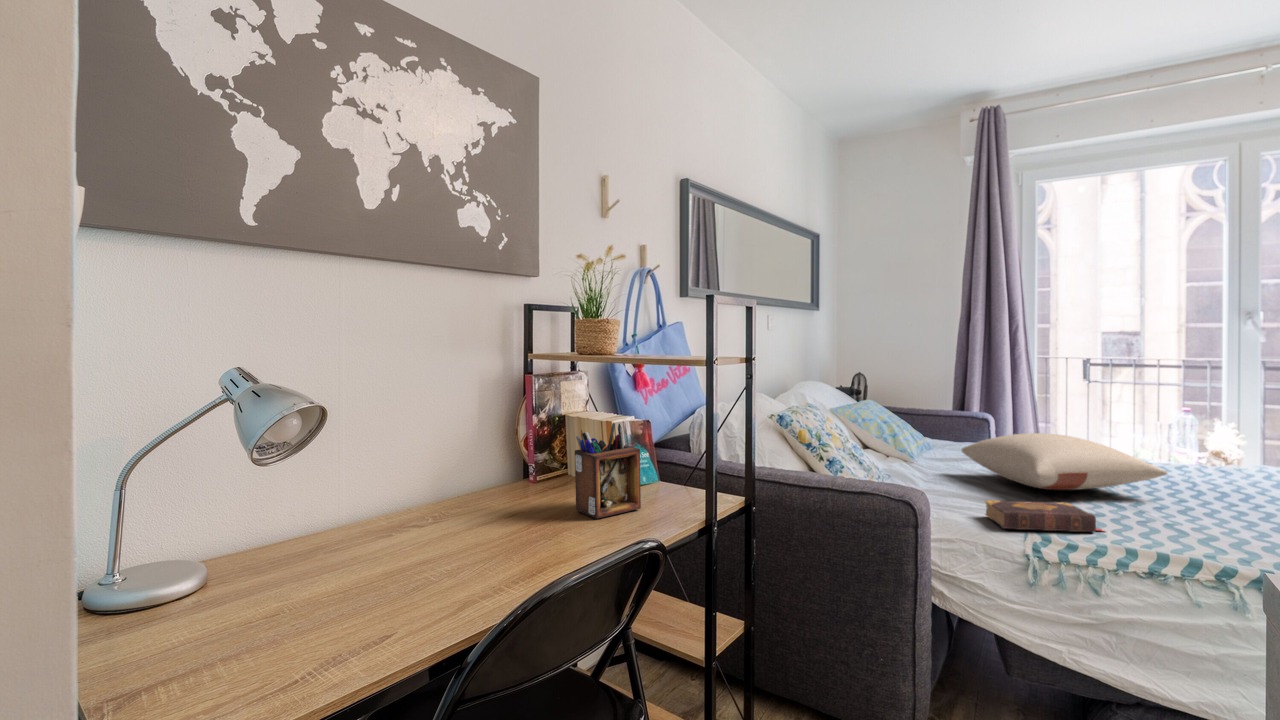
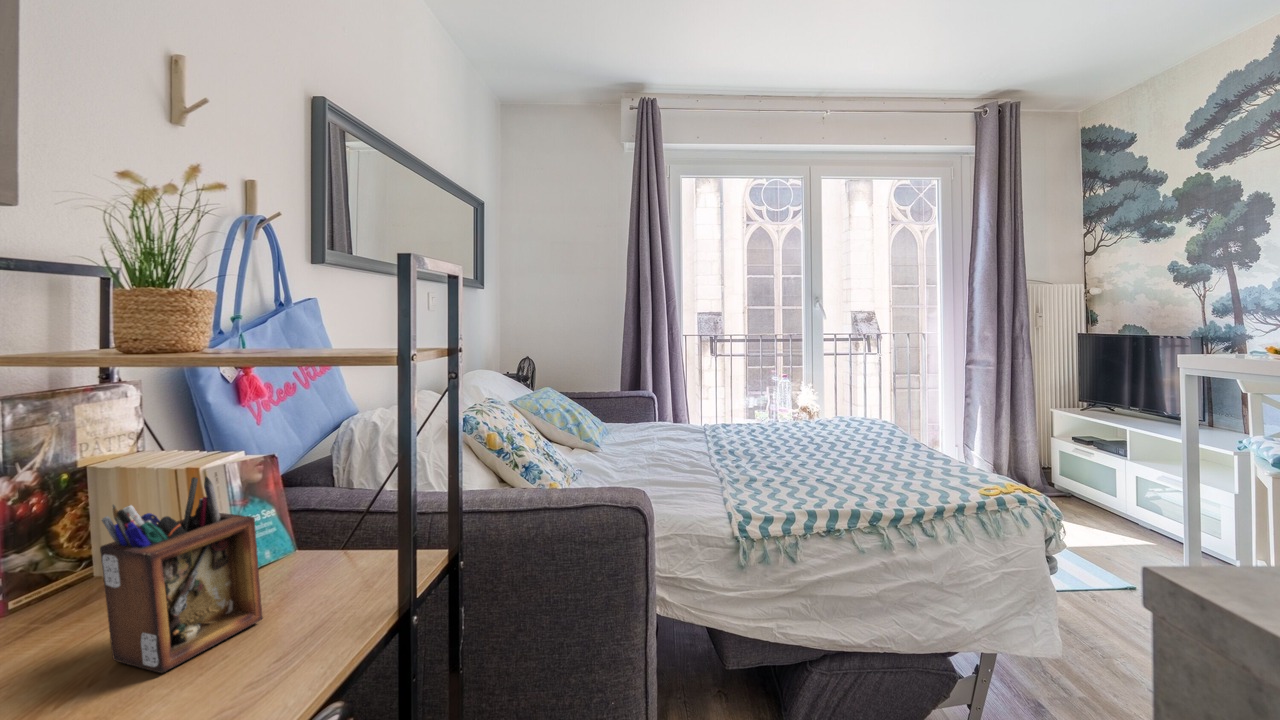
pillow: present [961,433,1167,490] -> none [644,407,807,461]
book: present [985,500,1102,532] -> none [685,475,786,513]

